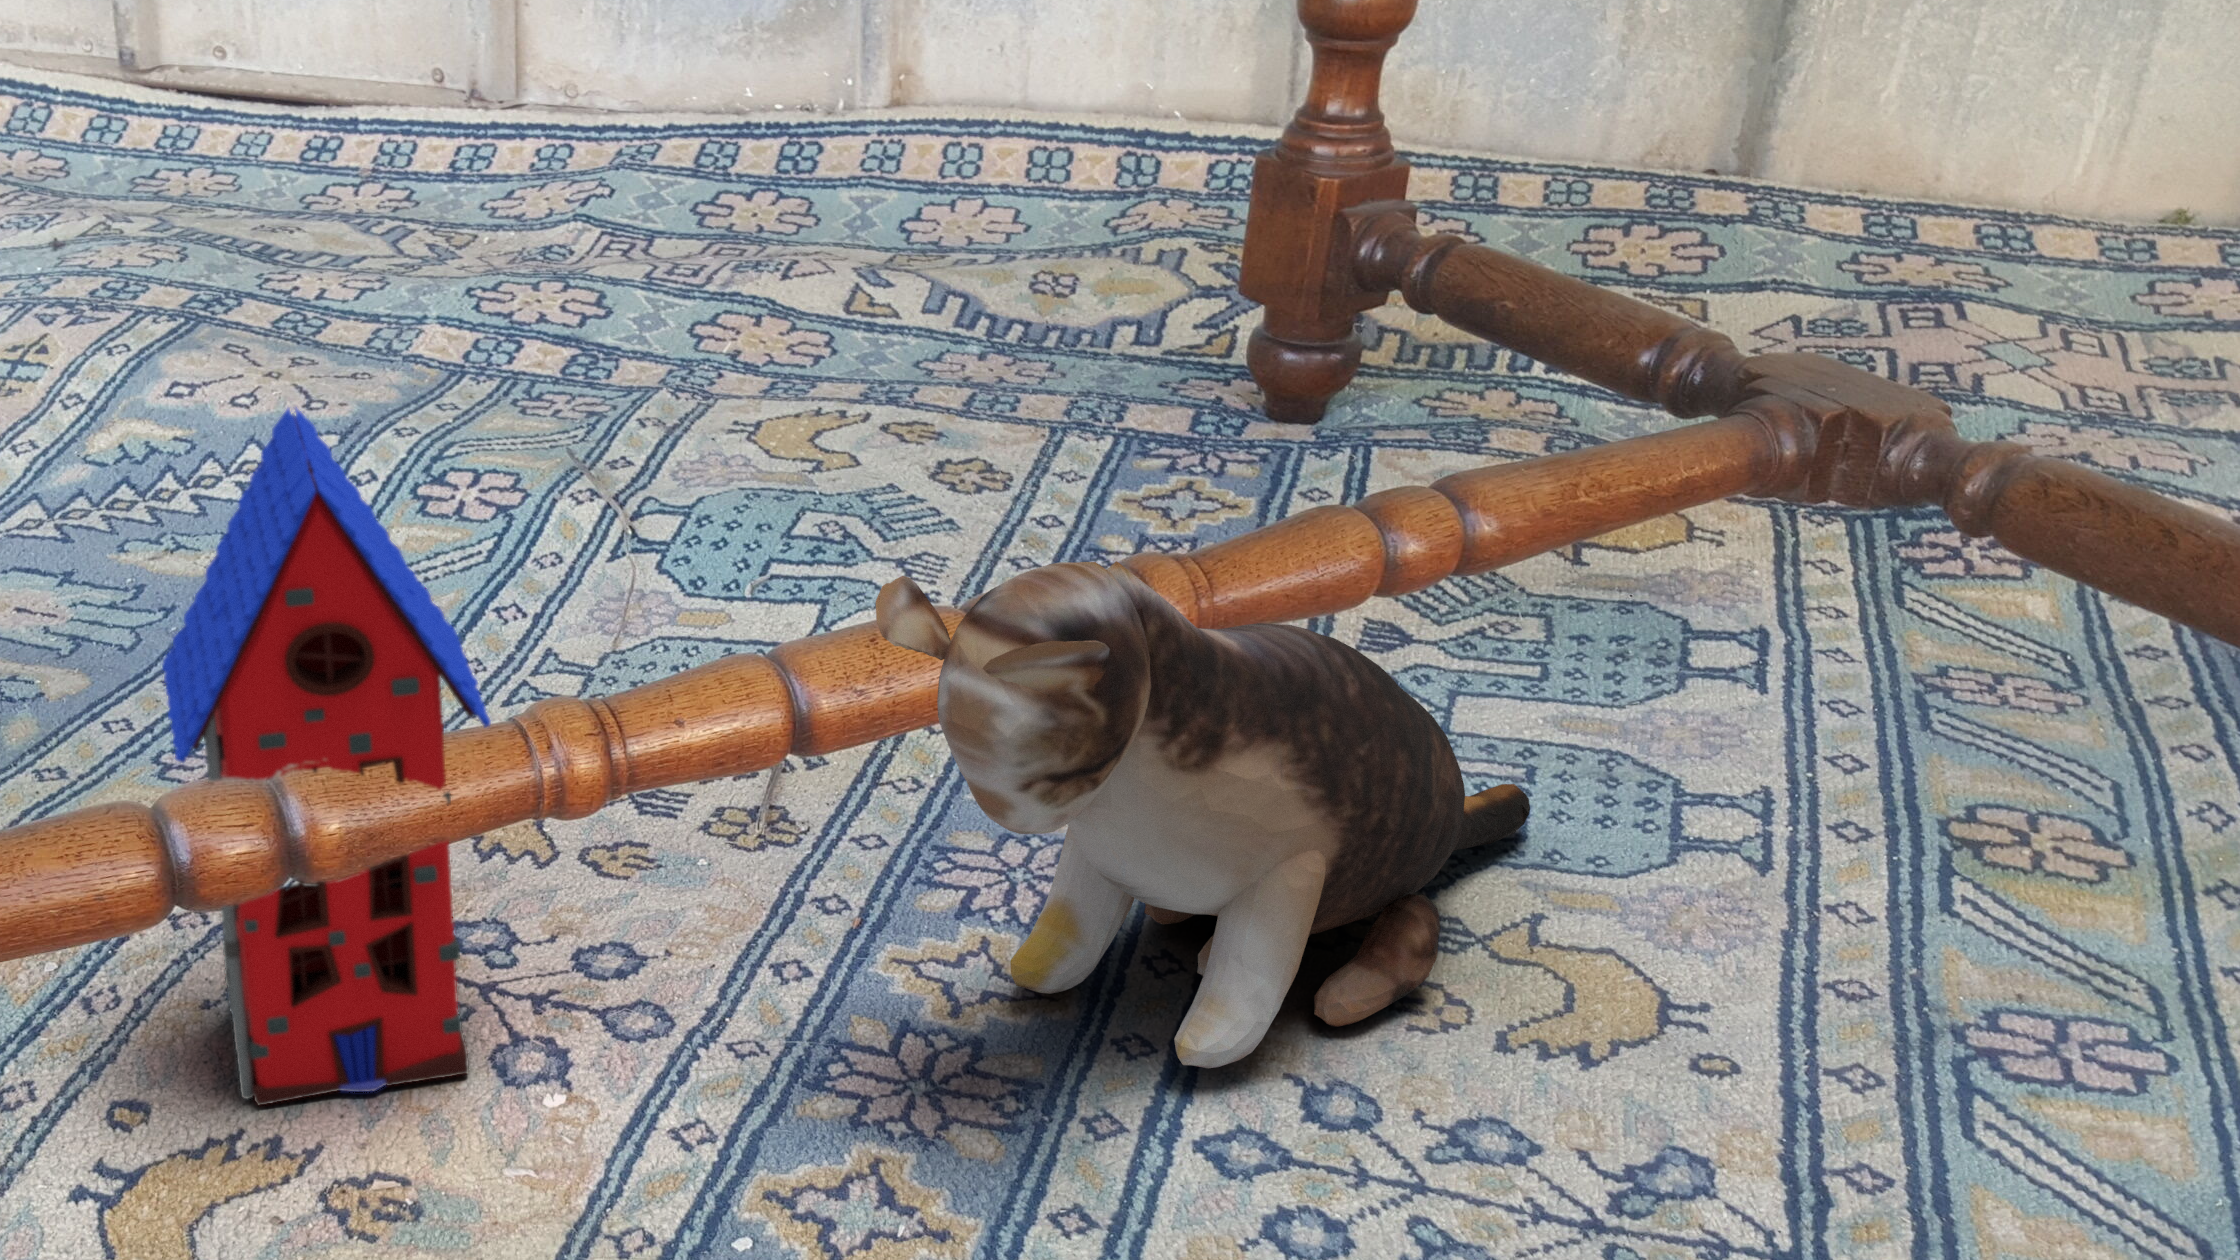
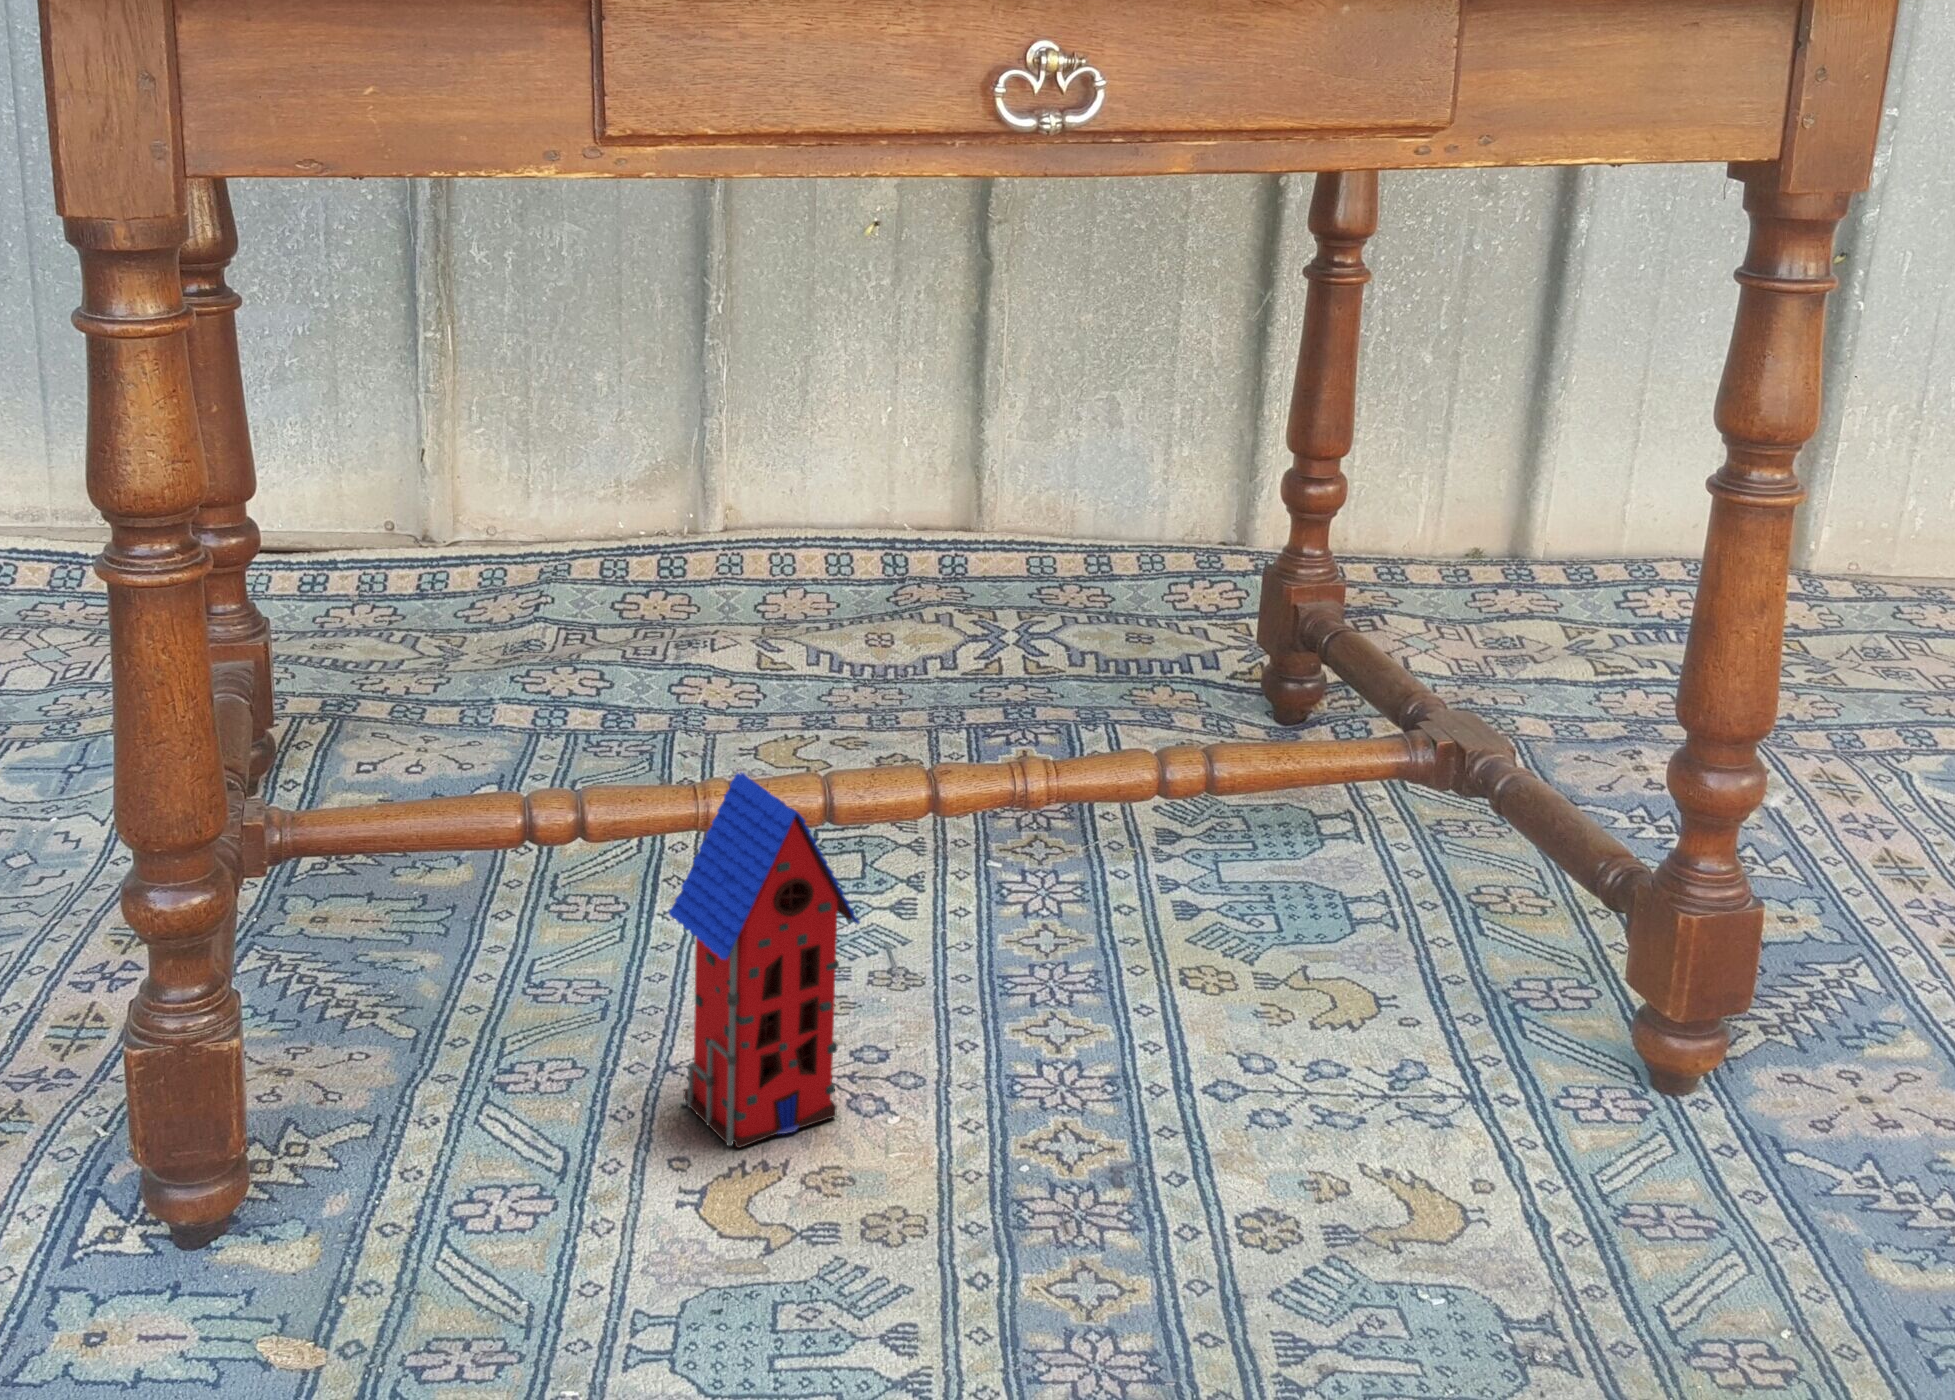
plush toy: present [876,561,1530,1068] -> none [1040,807,1285,1056]

